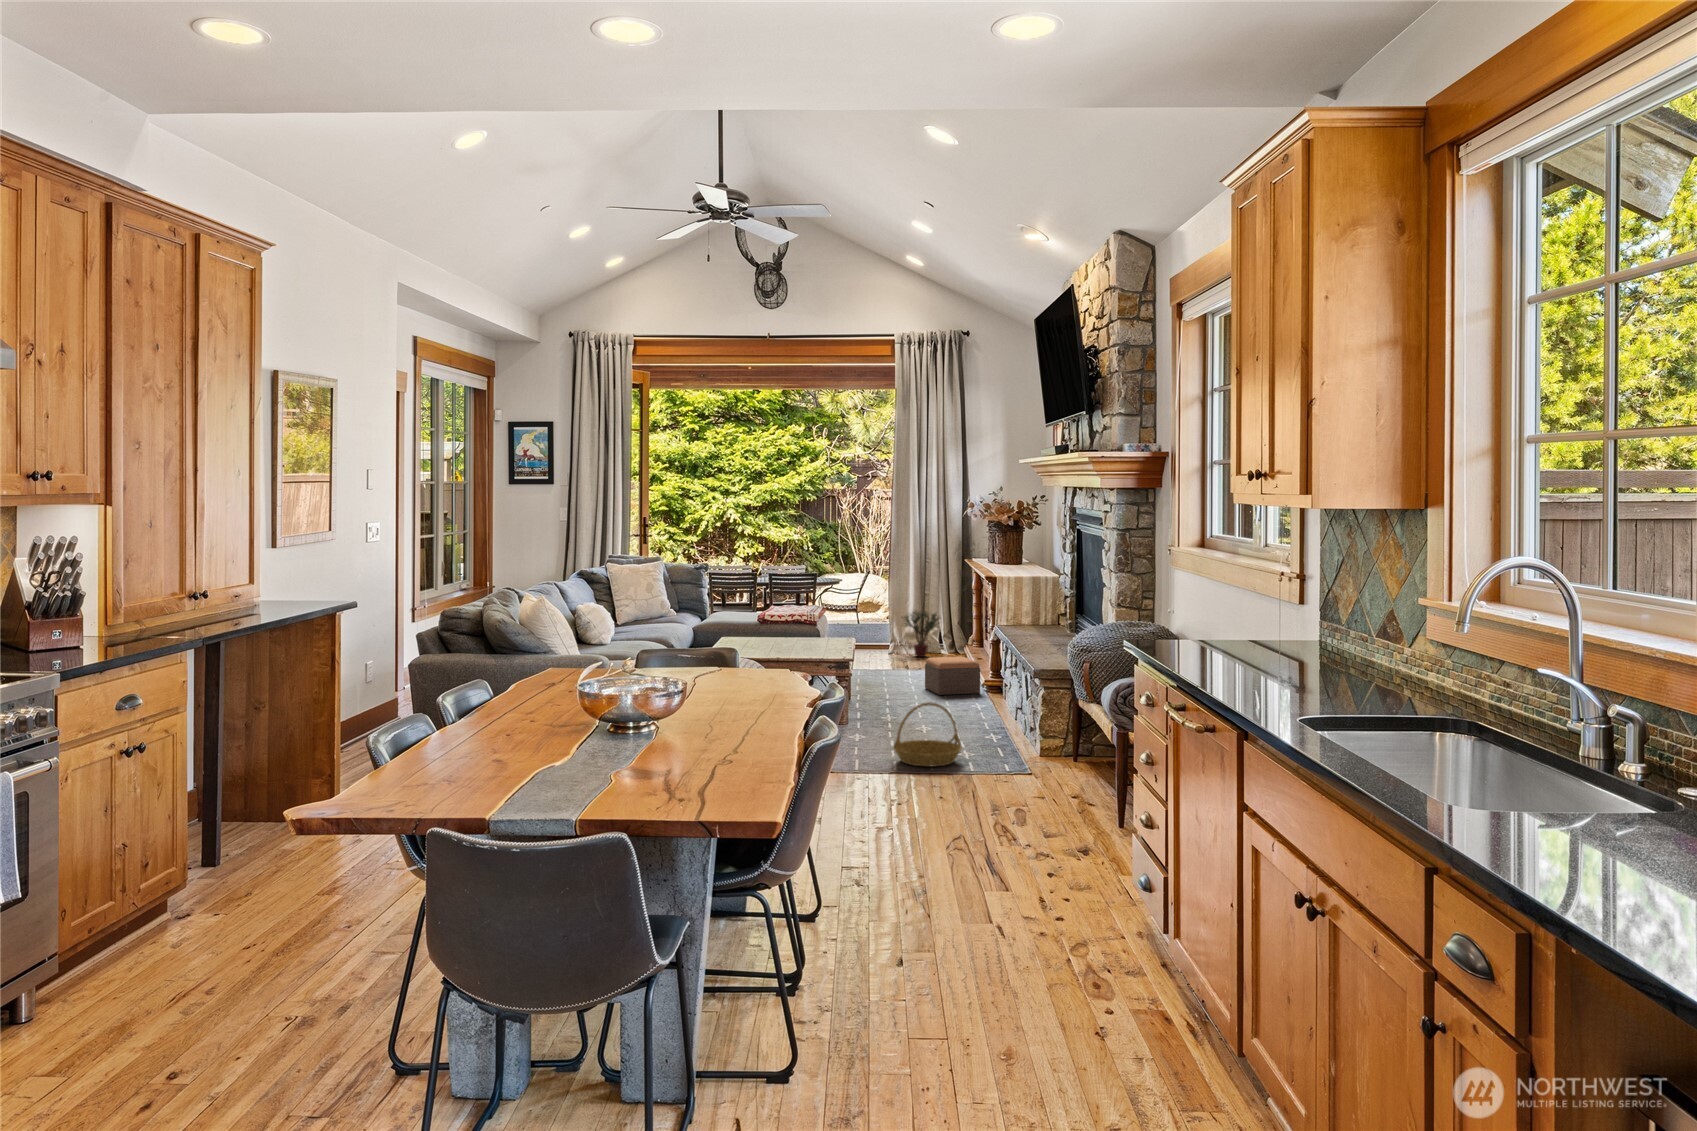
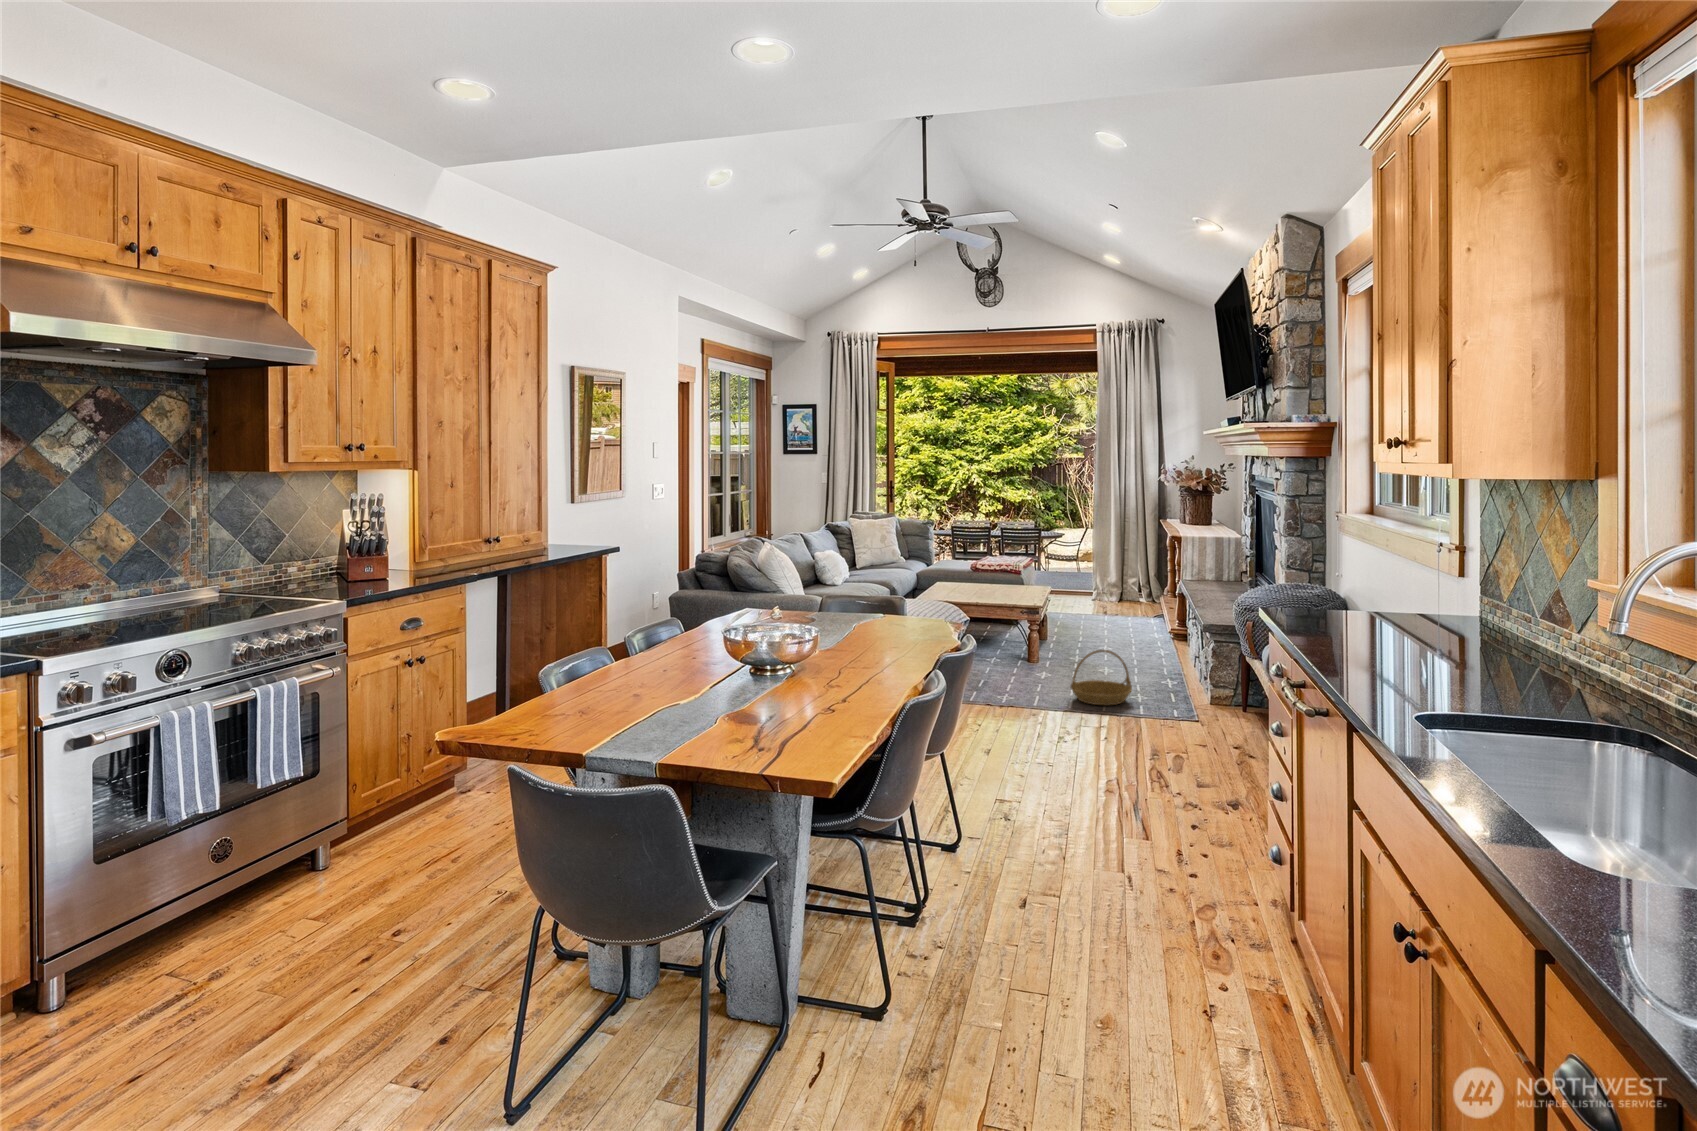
potted plant: present [905,611,940,657] -> none [1103,559,1139,600]
footstool: present [925,657,980,695] -> none [1116,603,1165,636]

